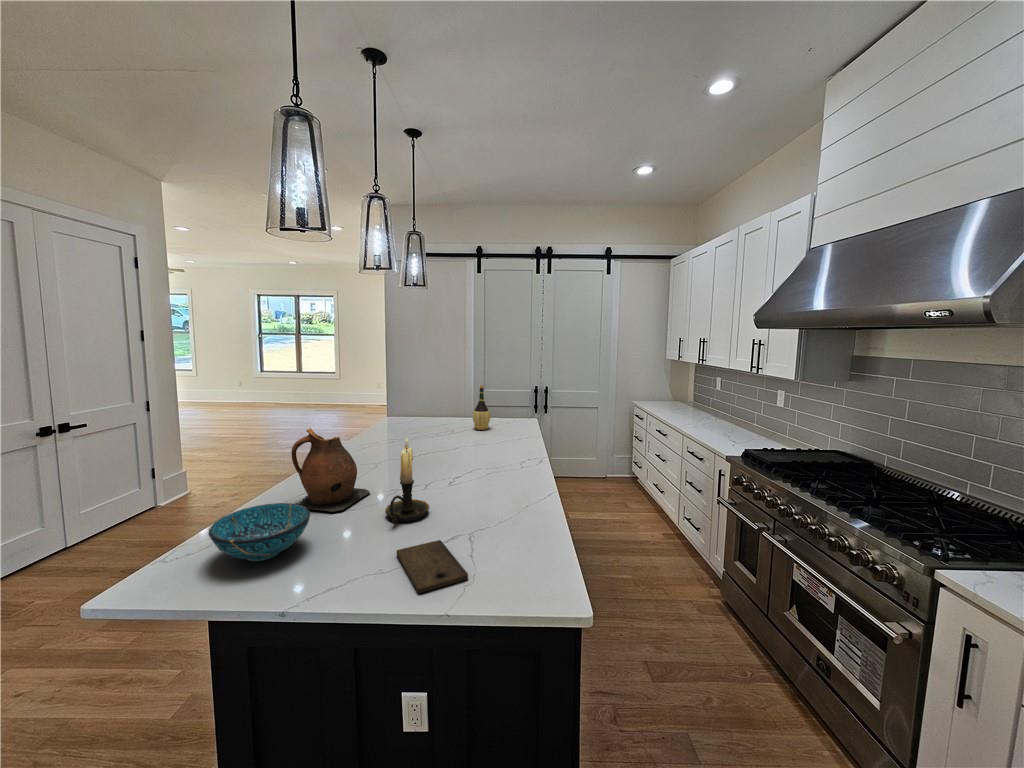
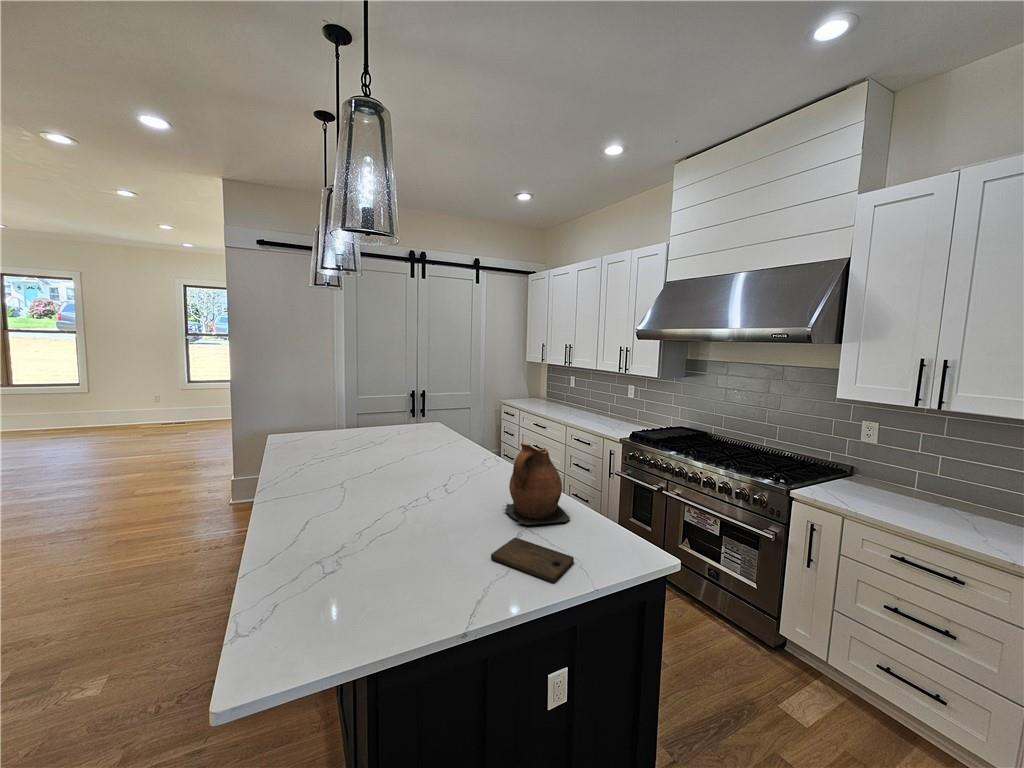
wine bottle: present [473,385,490,430] -> none [395,391,414,436]
ceramic pitcher: present [291,428,370,513] -> present [505,443,570,525]
candle holder: present [385,437,429,525] -> none [427,446,469,535]
decorative bowl: present [208,503,310,561] -> none [297,533,403,602]

